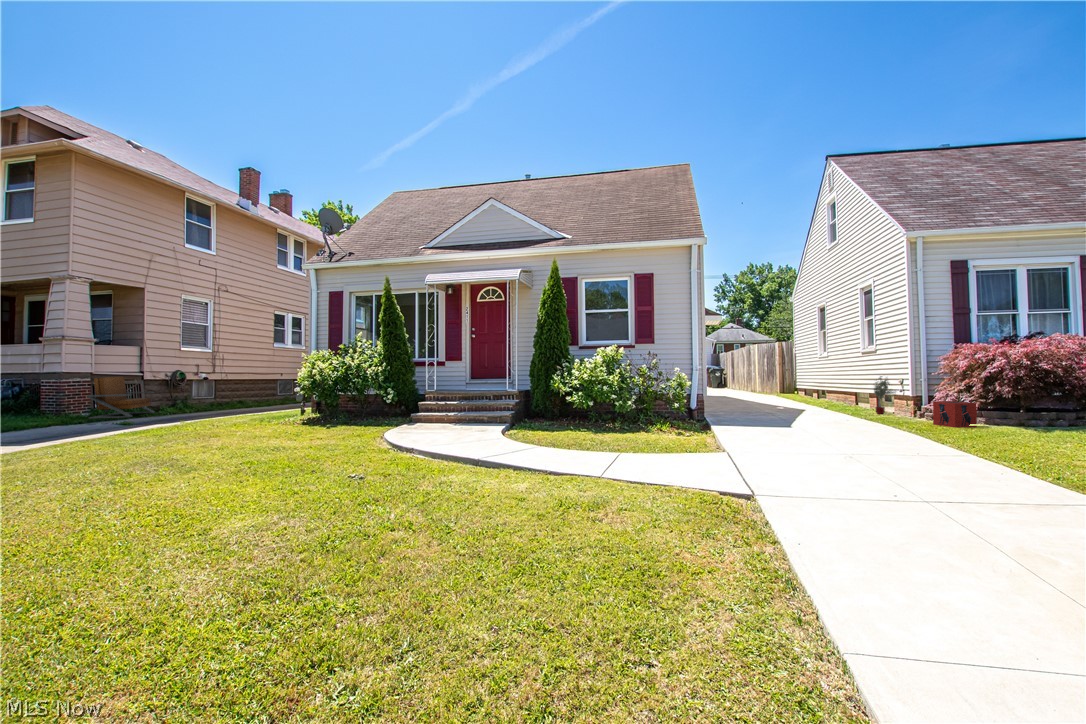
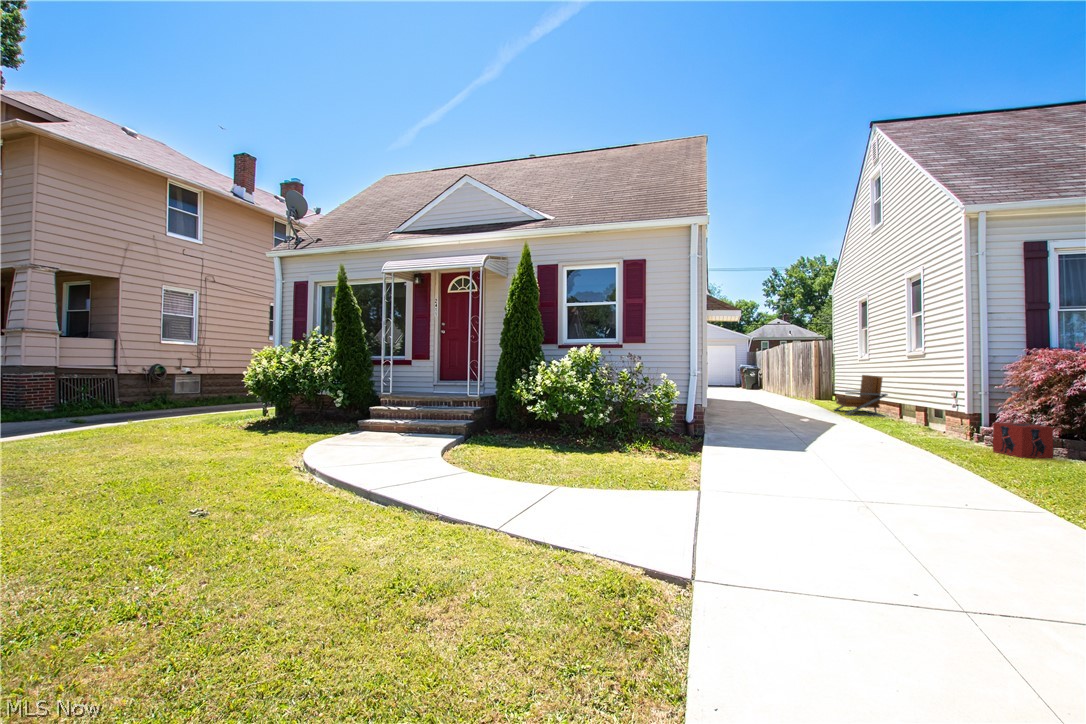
potted tree: present [874,376,896,414] -> none [916,386,949,434]
lounge chair: present [87,377,155,418] -> present [834,375,888,417]

